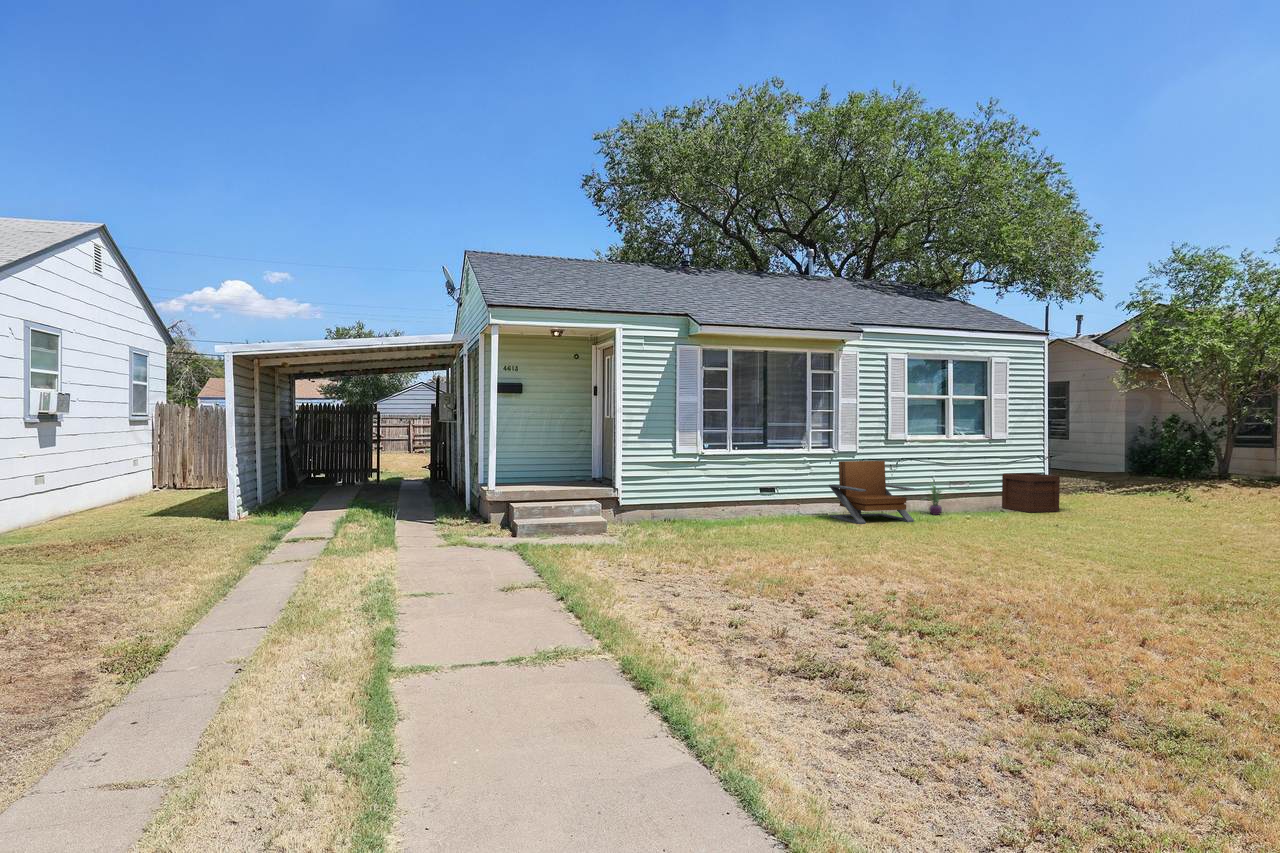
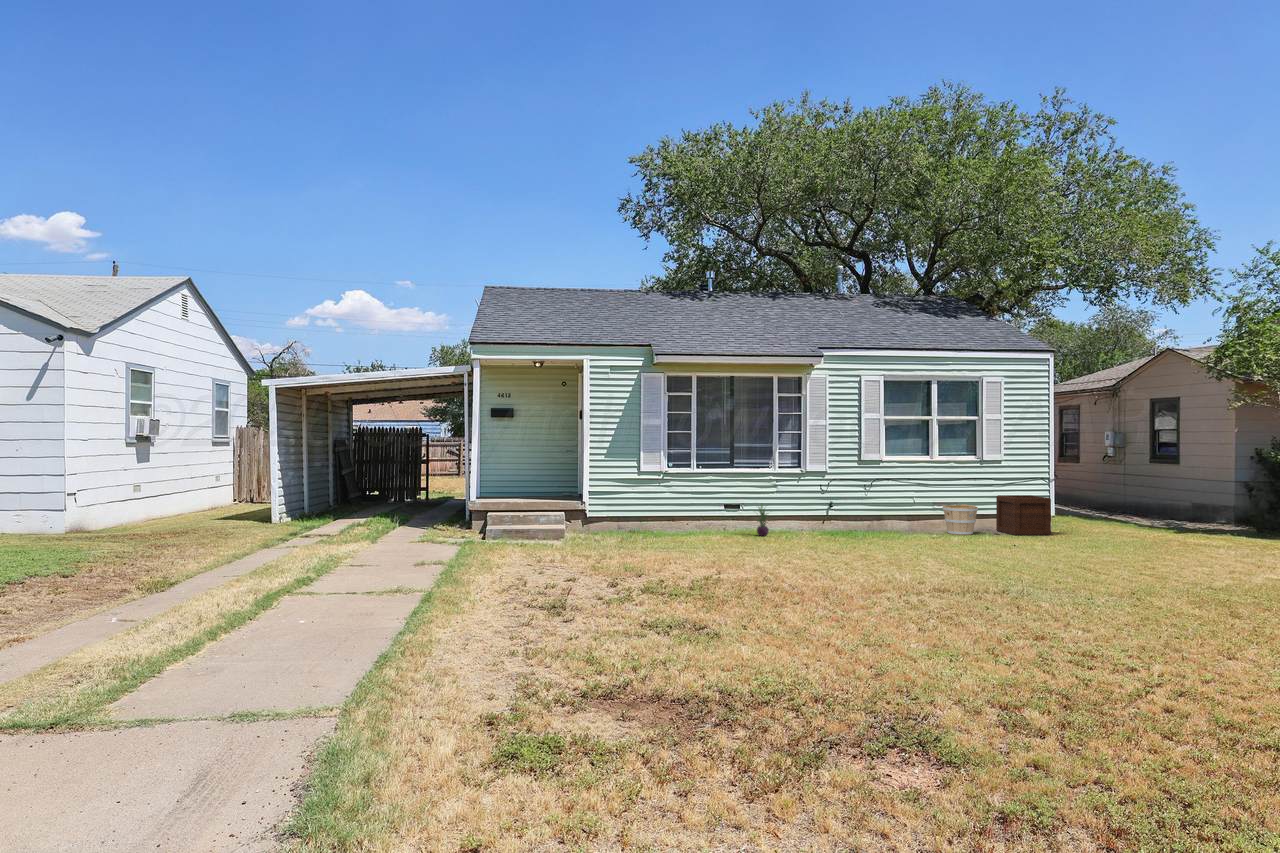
lounge chair: present [829,461,914,524] -> none [796,480,871,540]
decorative plant: present [925,483,942,515] -> present [757,504,769,536]
wooden bucket: none [960,483,996,514] -> present [942,504,978,535]

